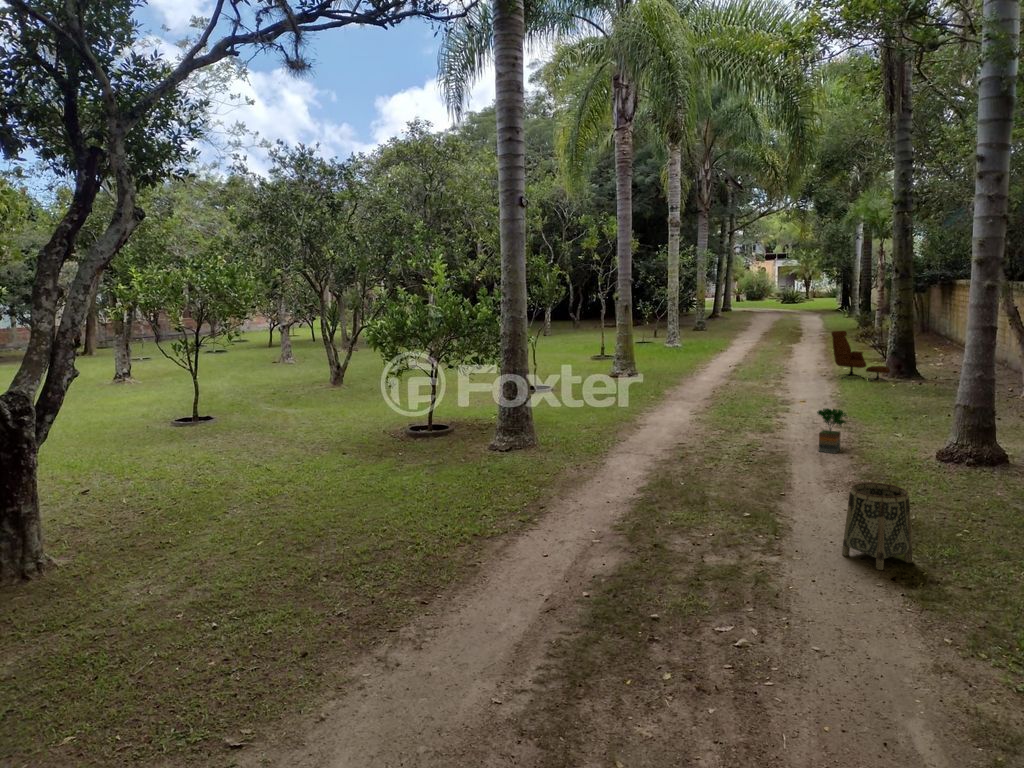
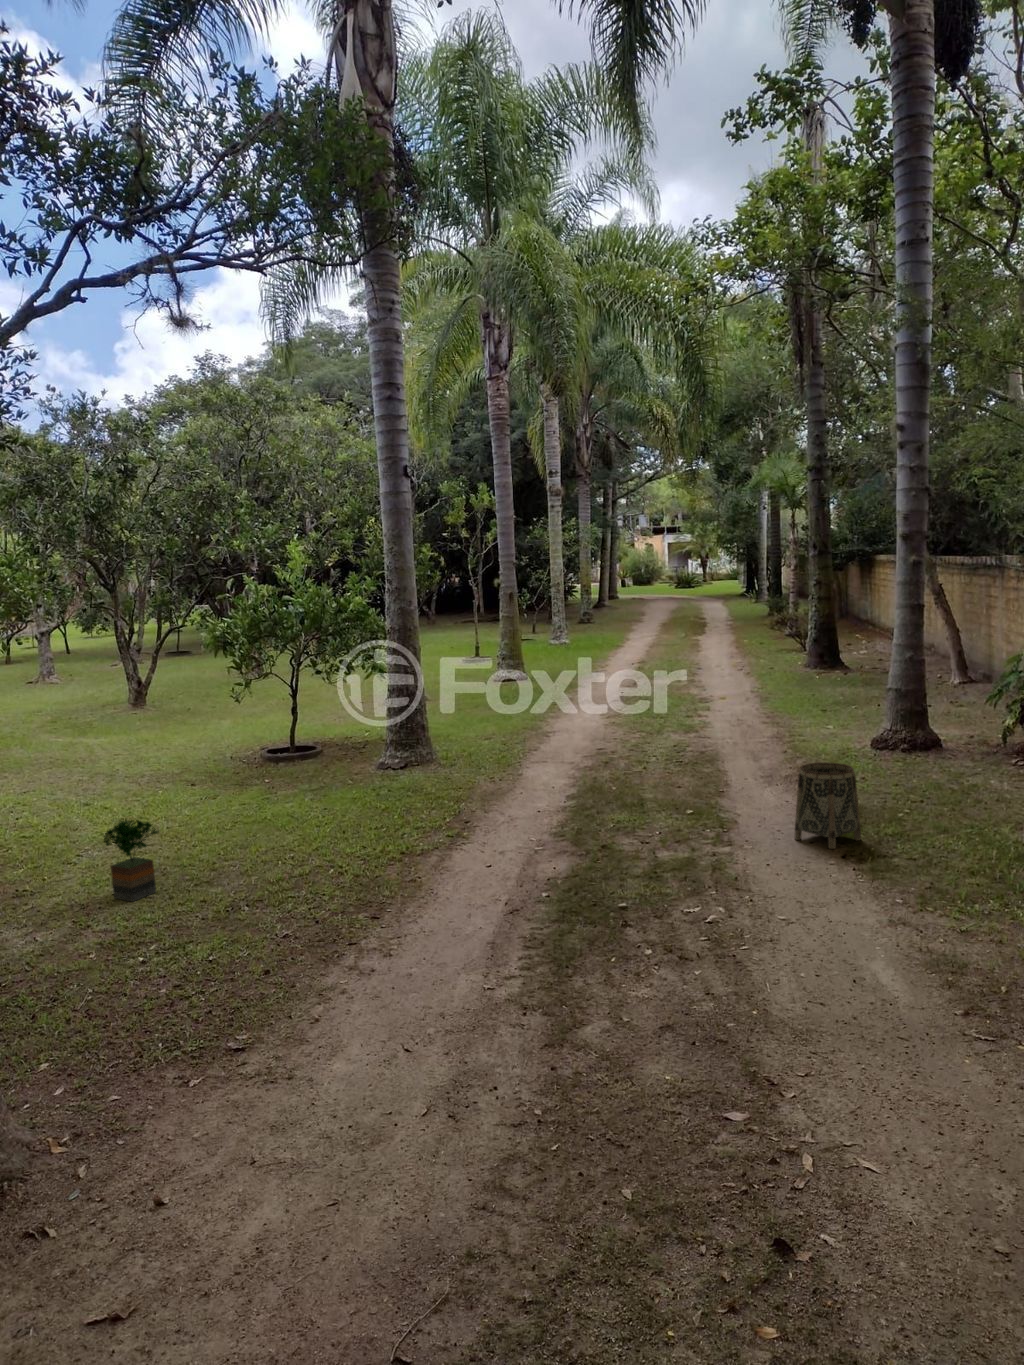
lounge chair: present [832,331,890,380] -> none [747,616,812,672]
potted tree: present [817,408,847,453] -> present [104,821,159,902]

